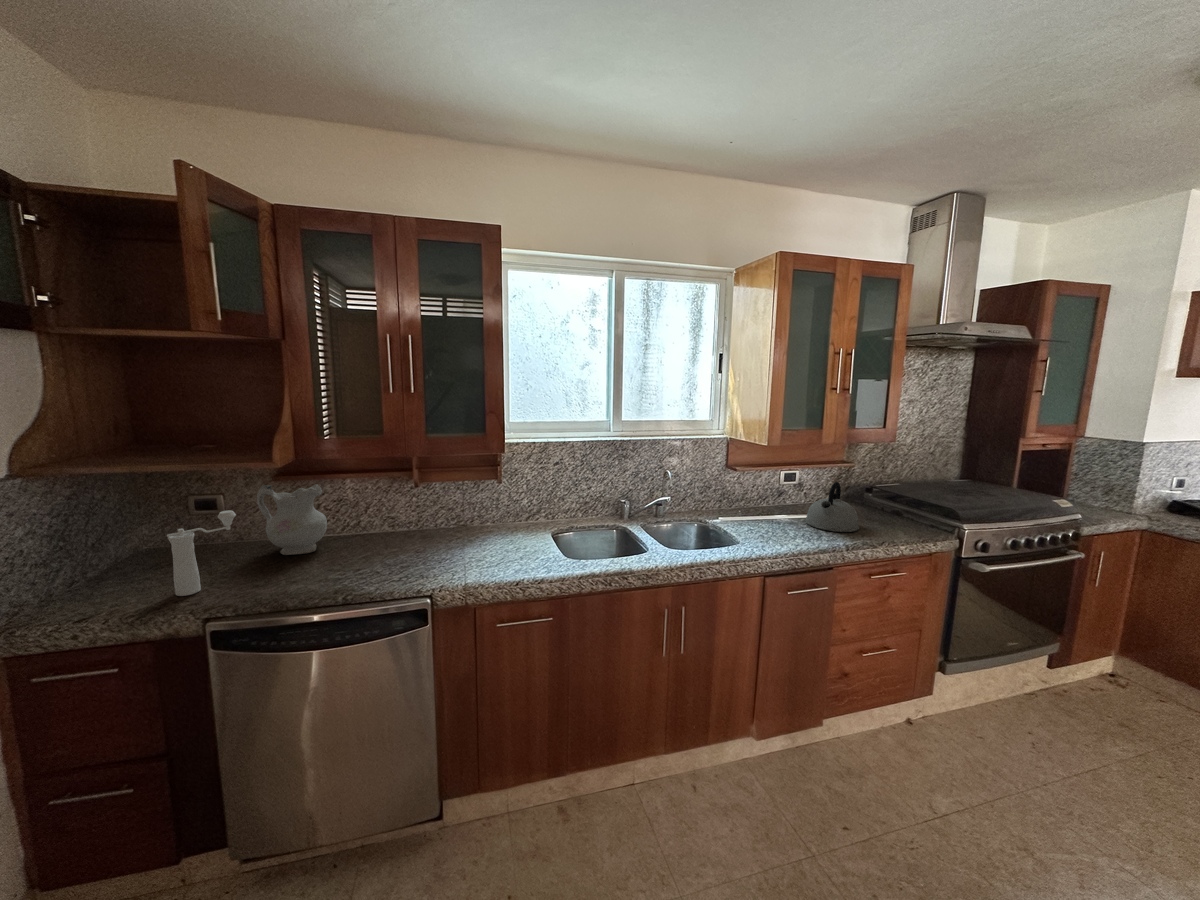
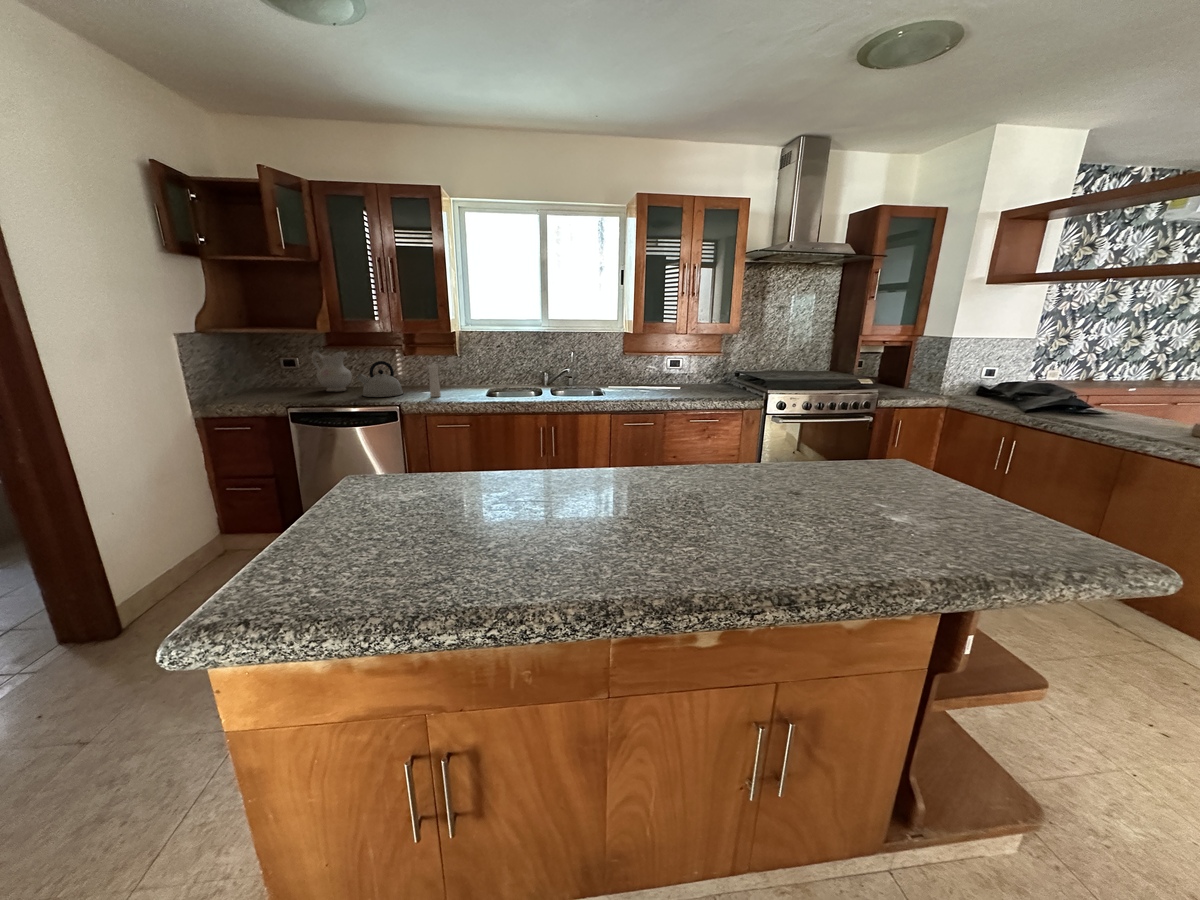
kettle: present [805,482,859,532] -> present [357,361,403,397]
pepper mill: present [167,510,236,596] -> present [428,357,454,397]

